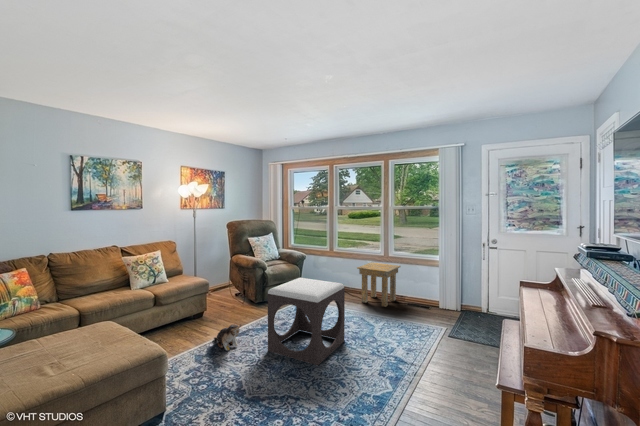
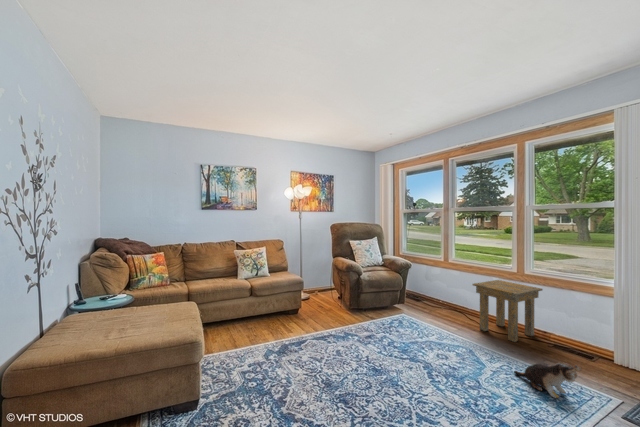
footstool: present [268,278,345,366] -> none [335,286,432,398]
plush toy: present [214,324,241,351] -> present [514,362,581,398]

